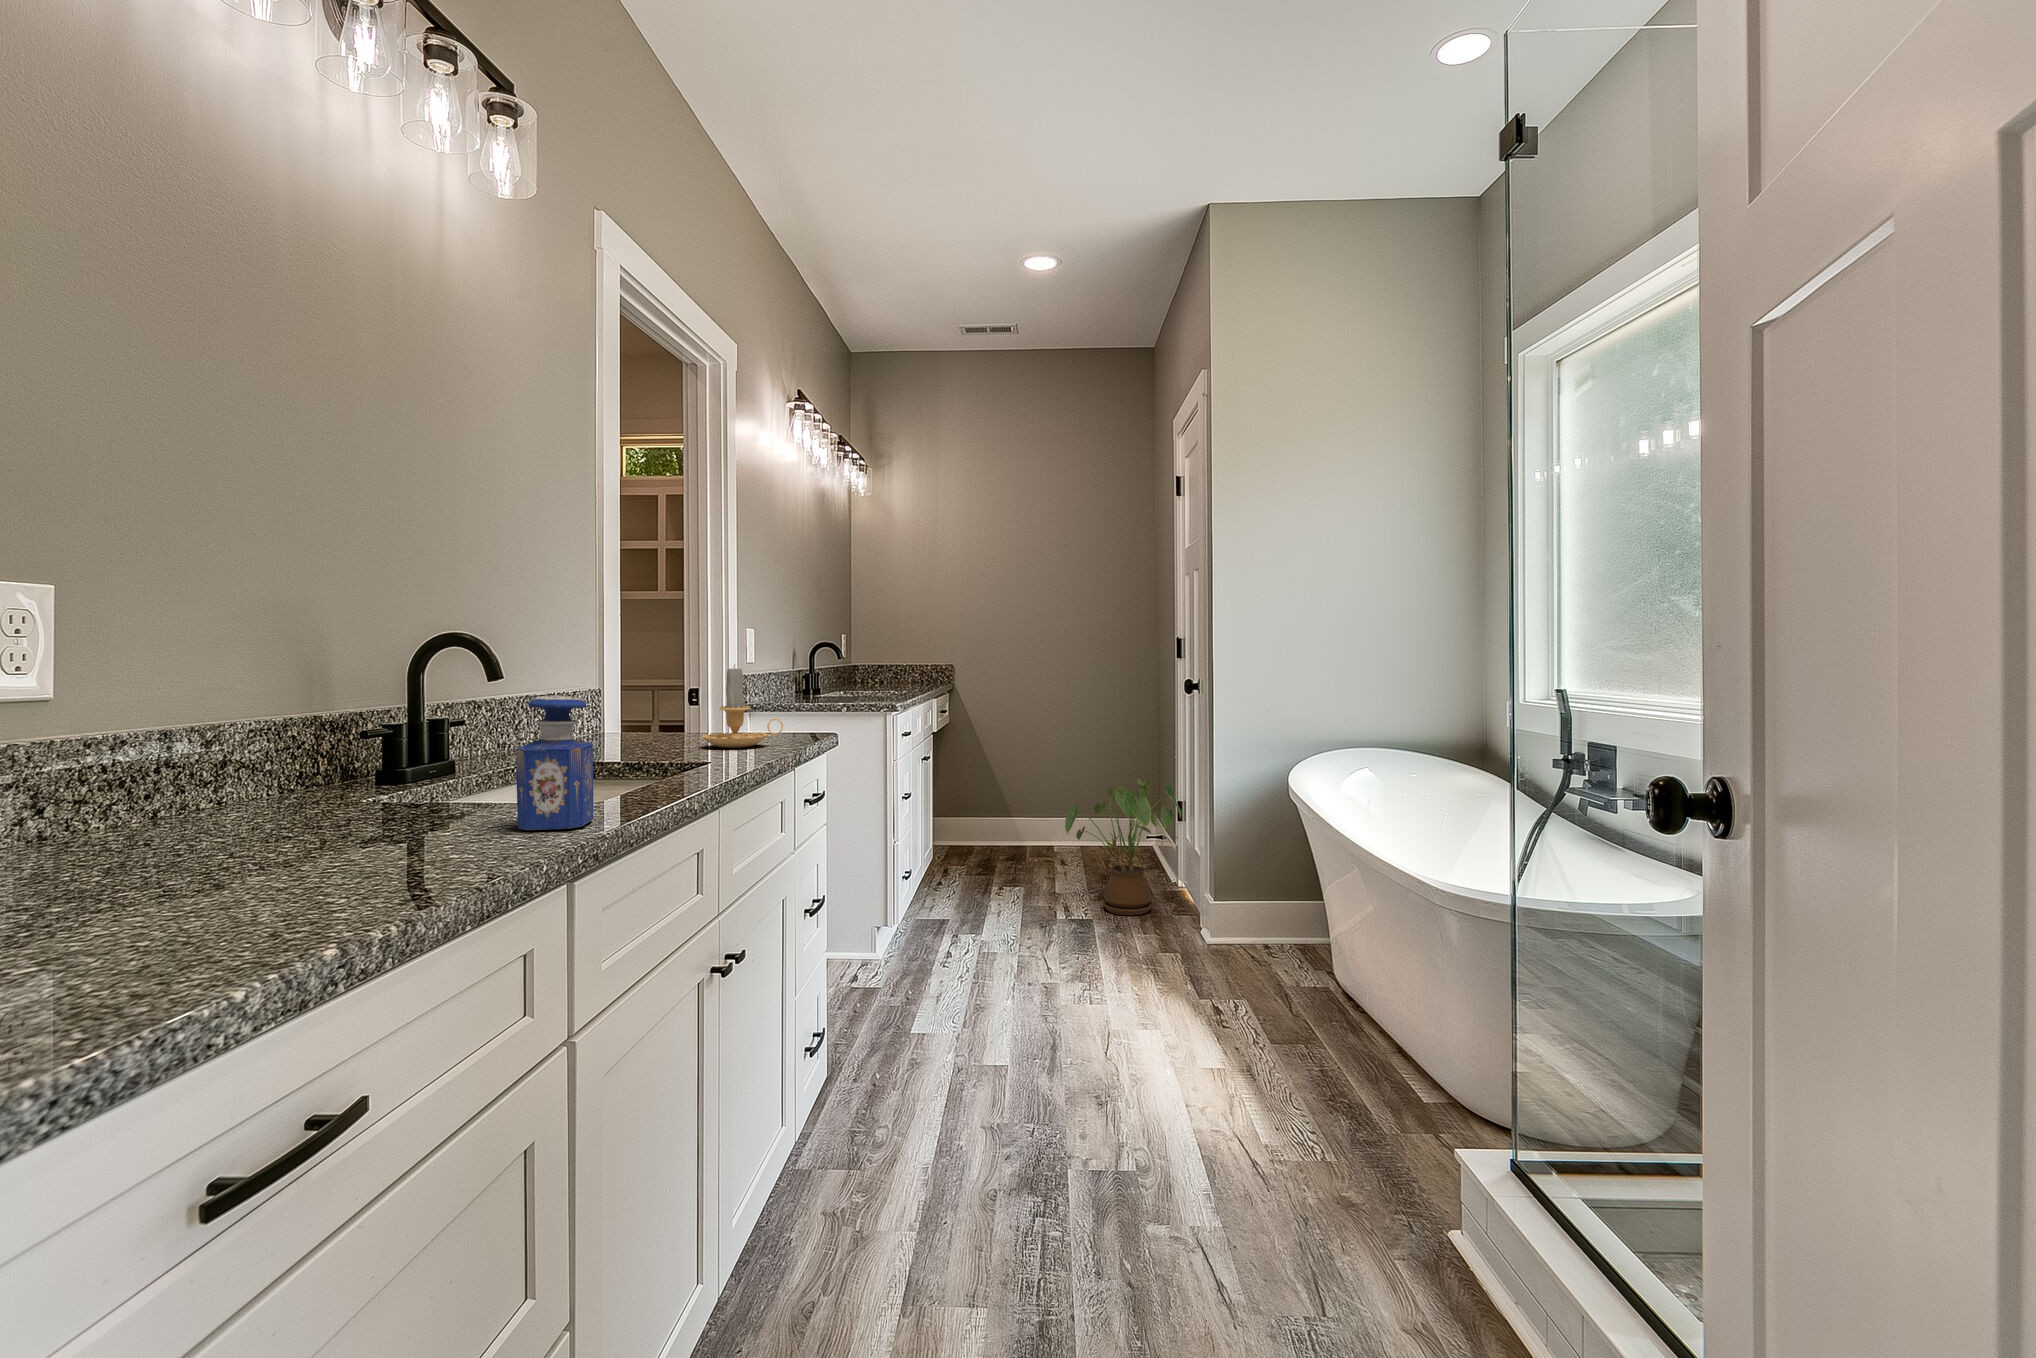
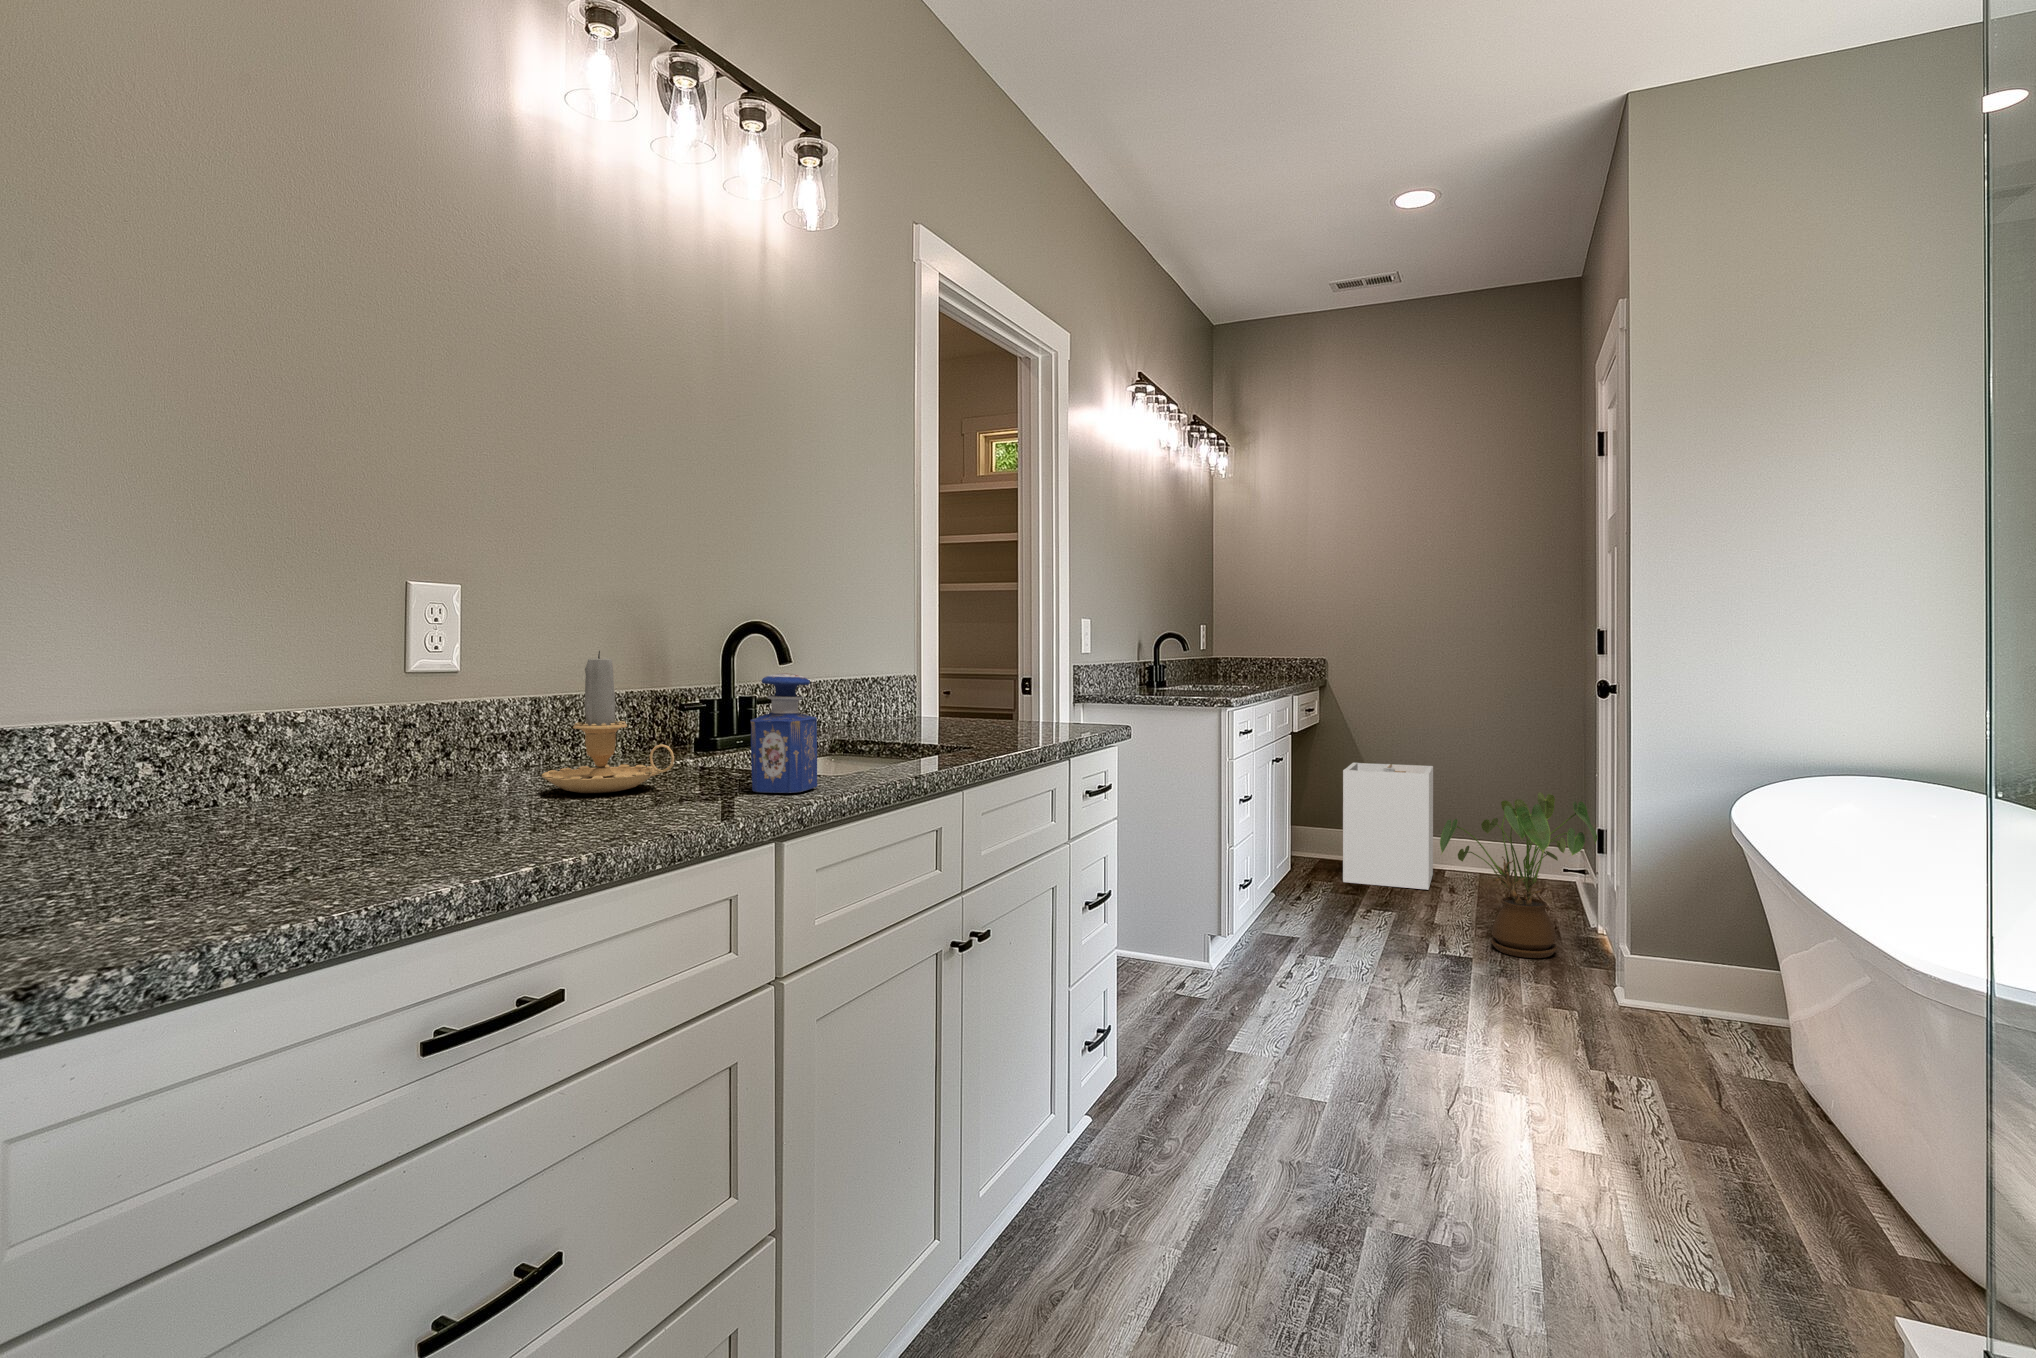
candle: present [702,665,783,748] -> present [542,651,674,793]
laundry hamper: none [974,760,1044,866] -> present [1343,763,1433,890]

